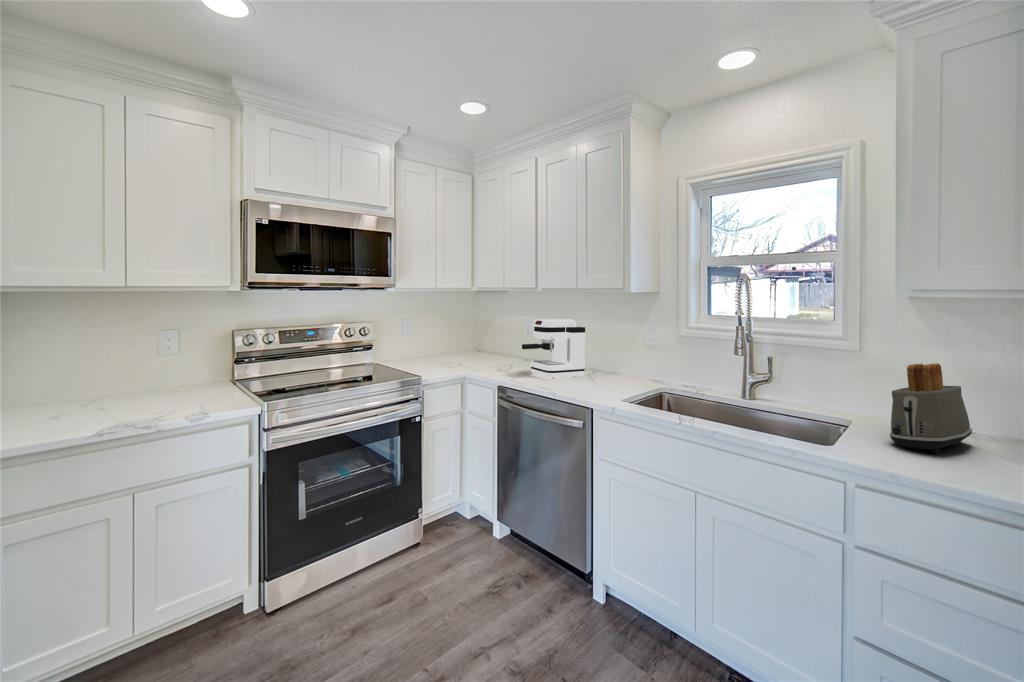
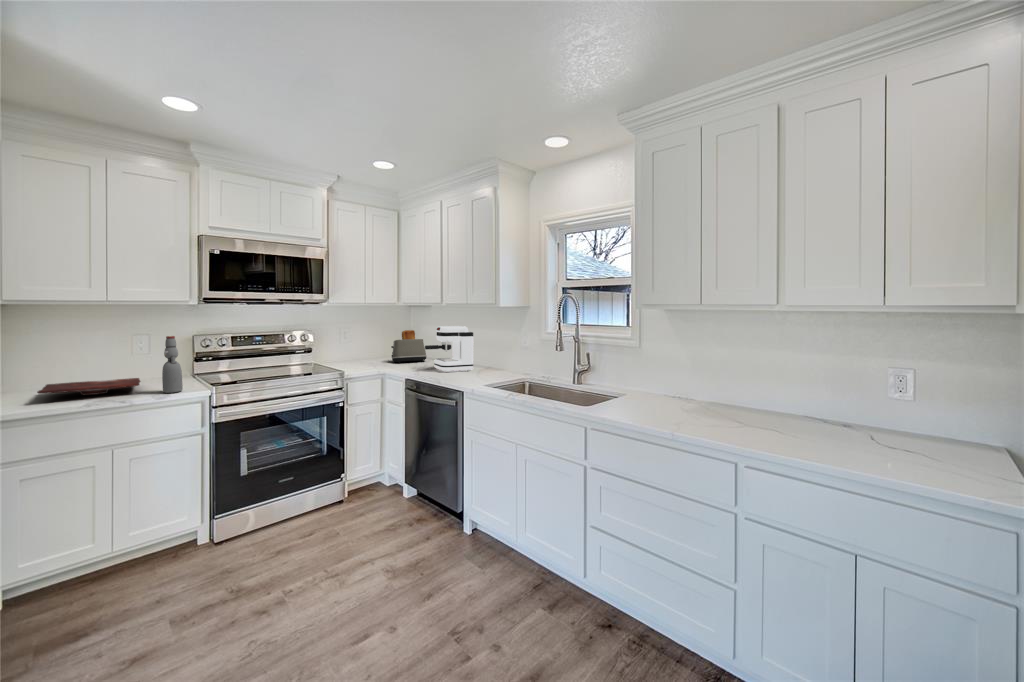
bottle: none [198,333,224,410] -> present [162,336,183,393]
toaster: present [890,363,972,453] -> present [391,330,426,363]
cutting board: none [29,388,168,414] -> present [37,378,140,395]

